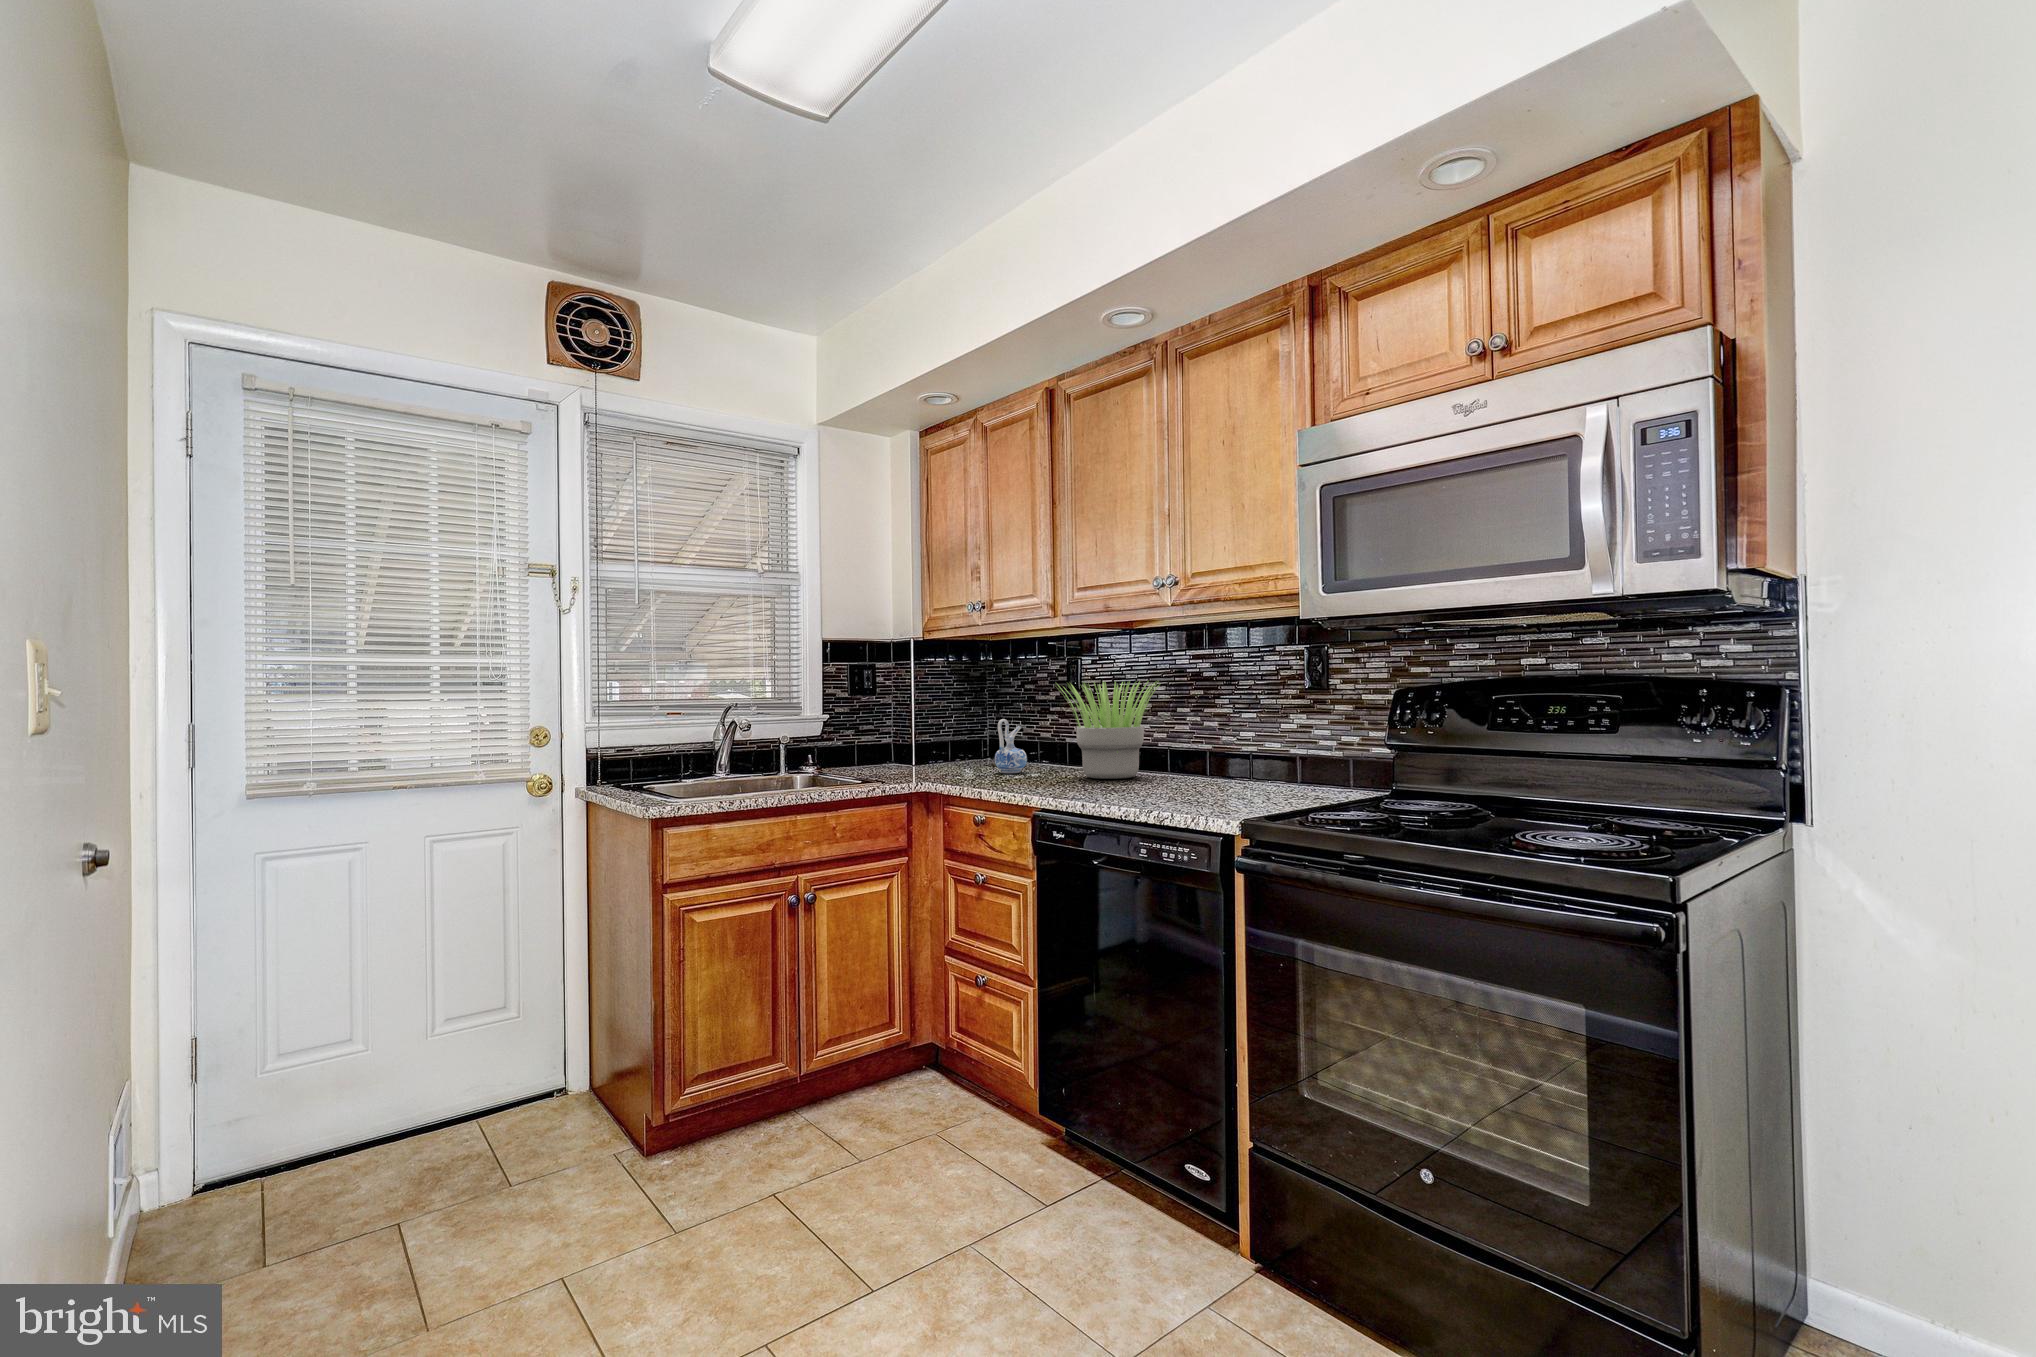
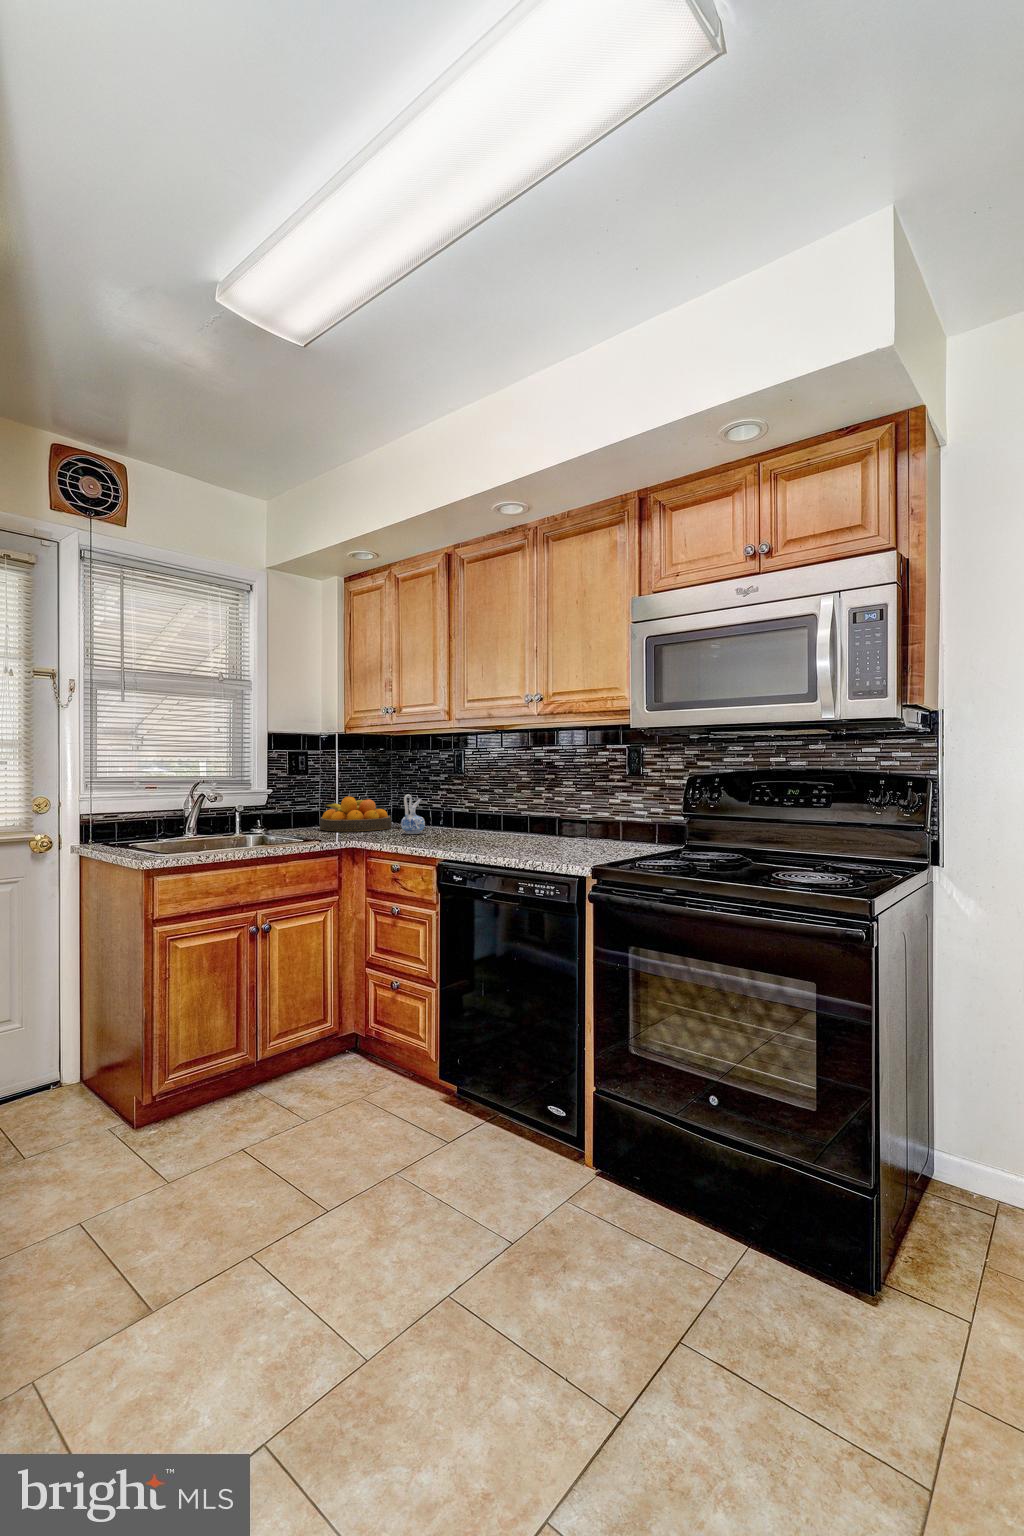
potted plant: present [1059,682,1158,779] -> none [446,767,527,838]
fruit bowl: none [891,723,986,770] -> present [320,796,392,832]

